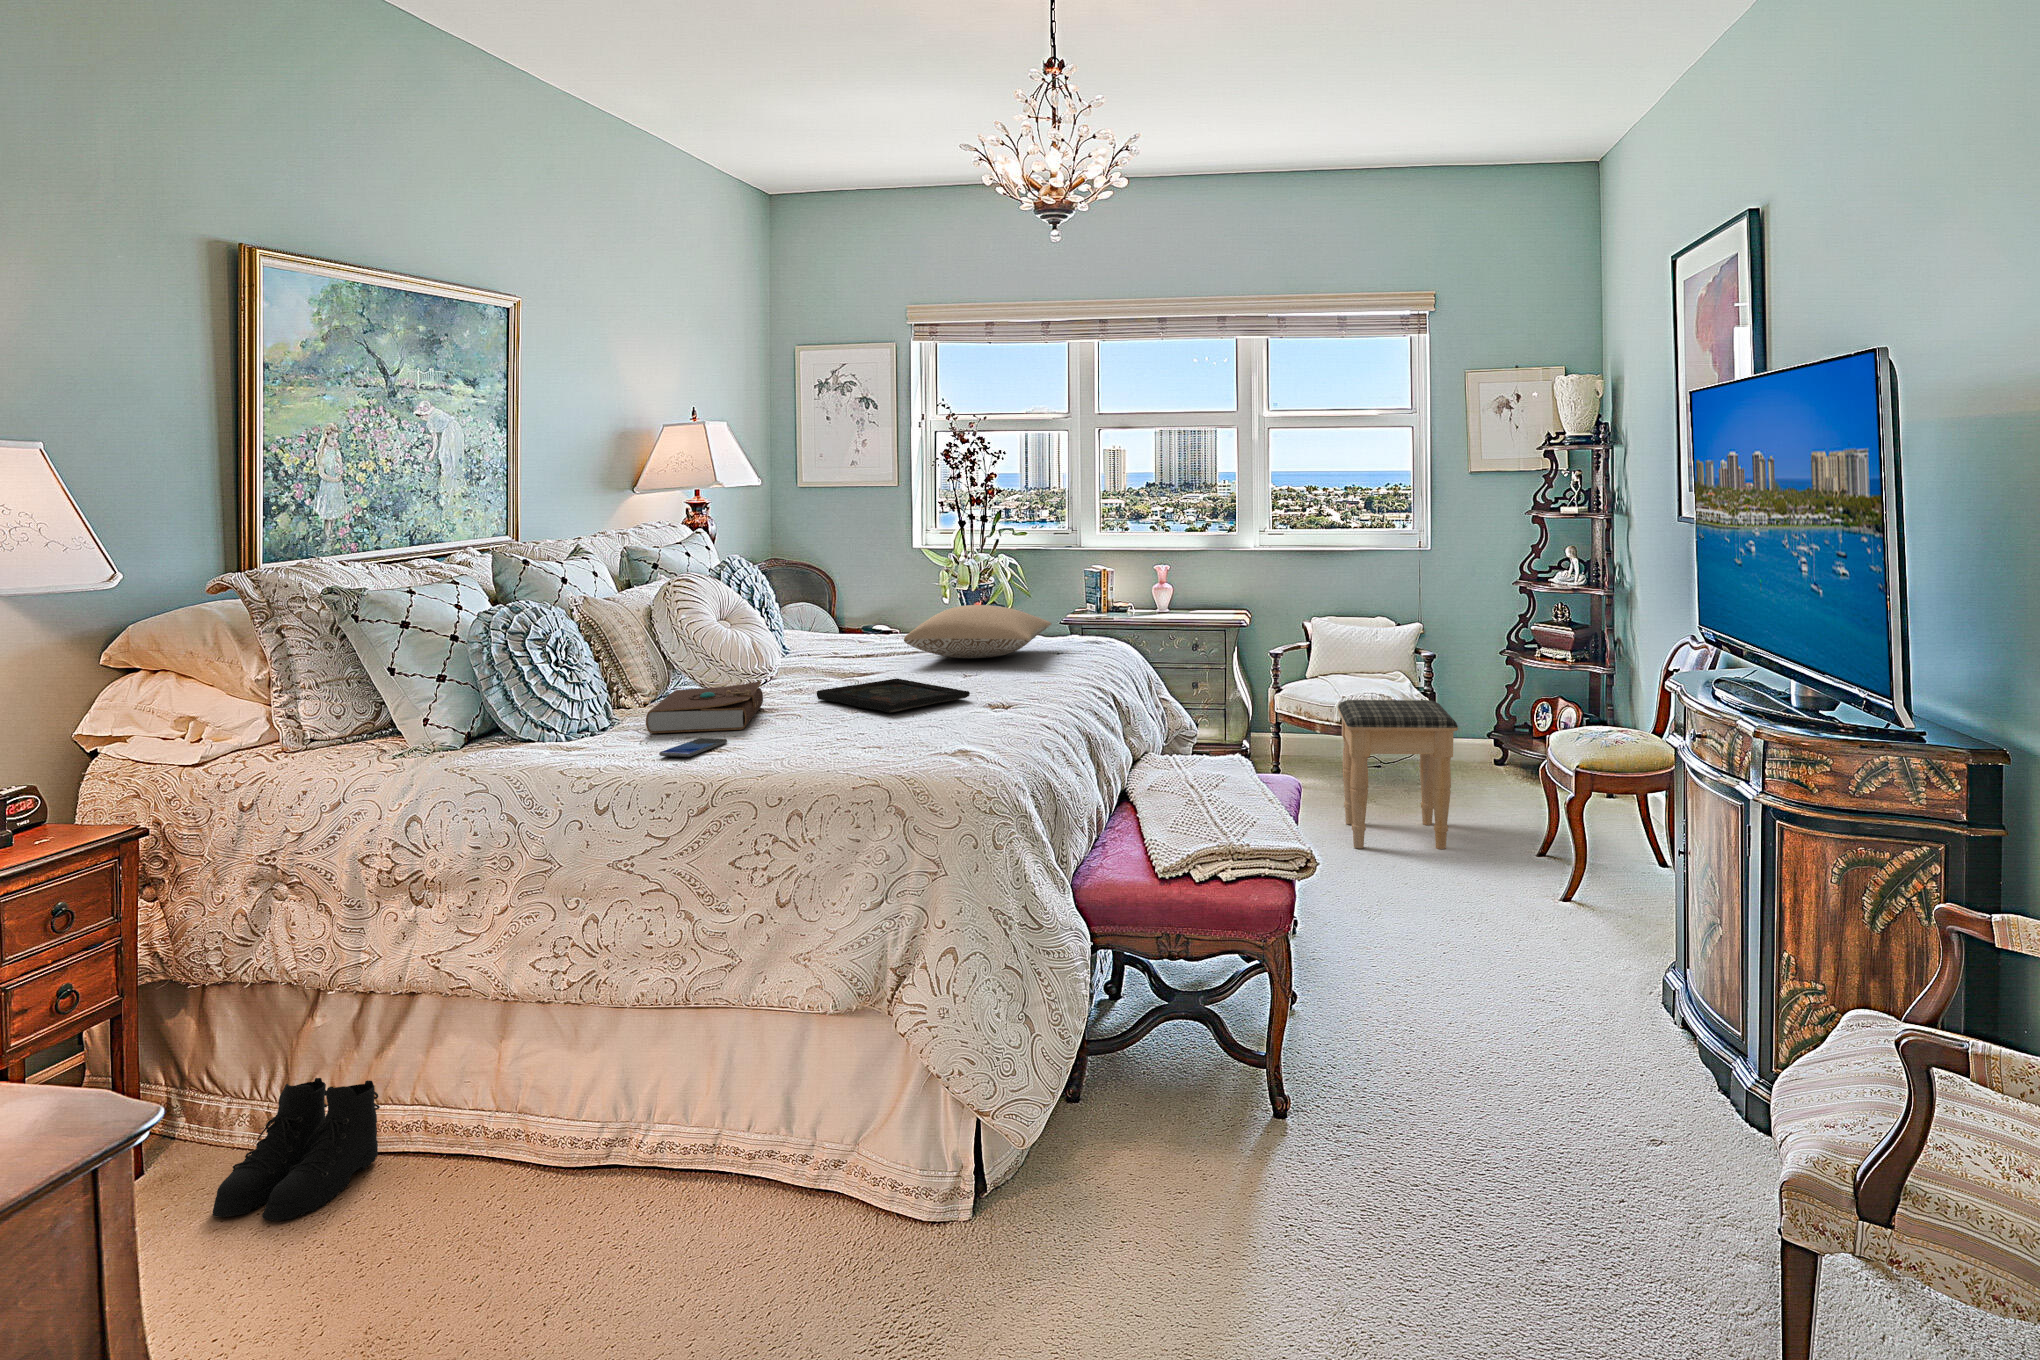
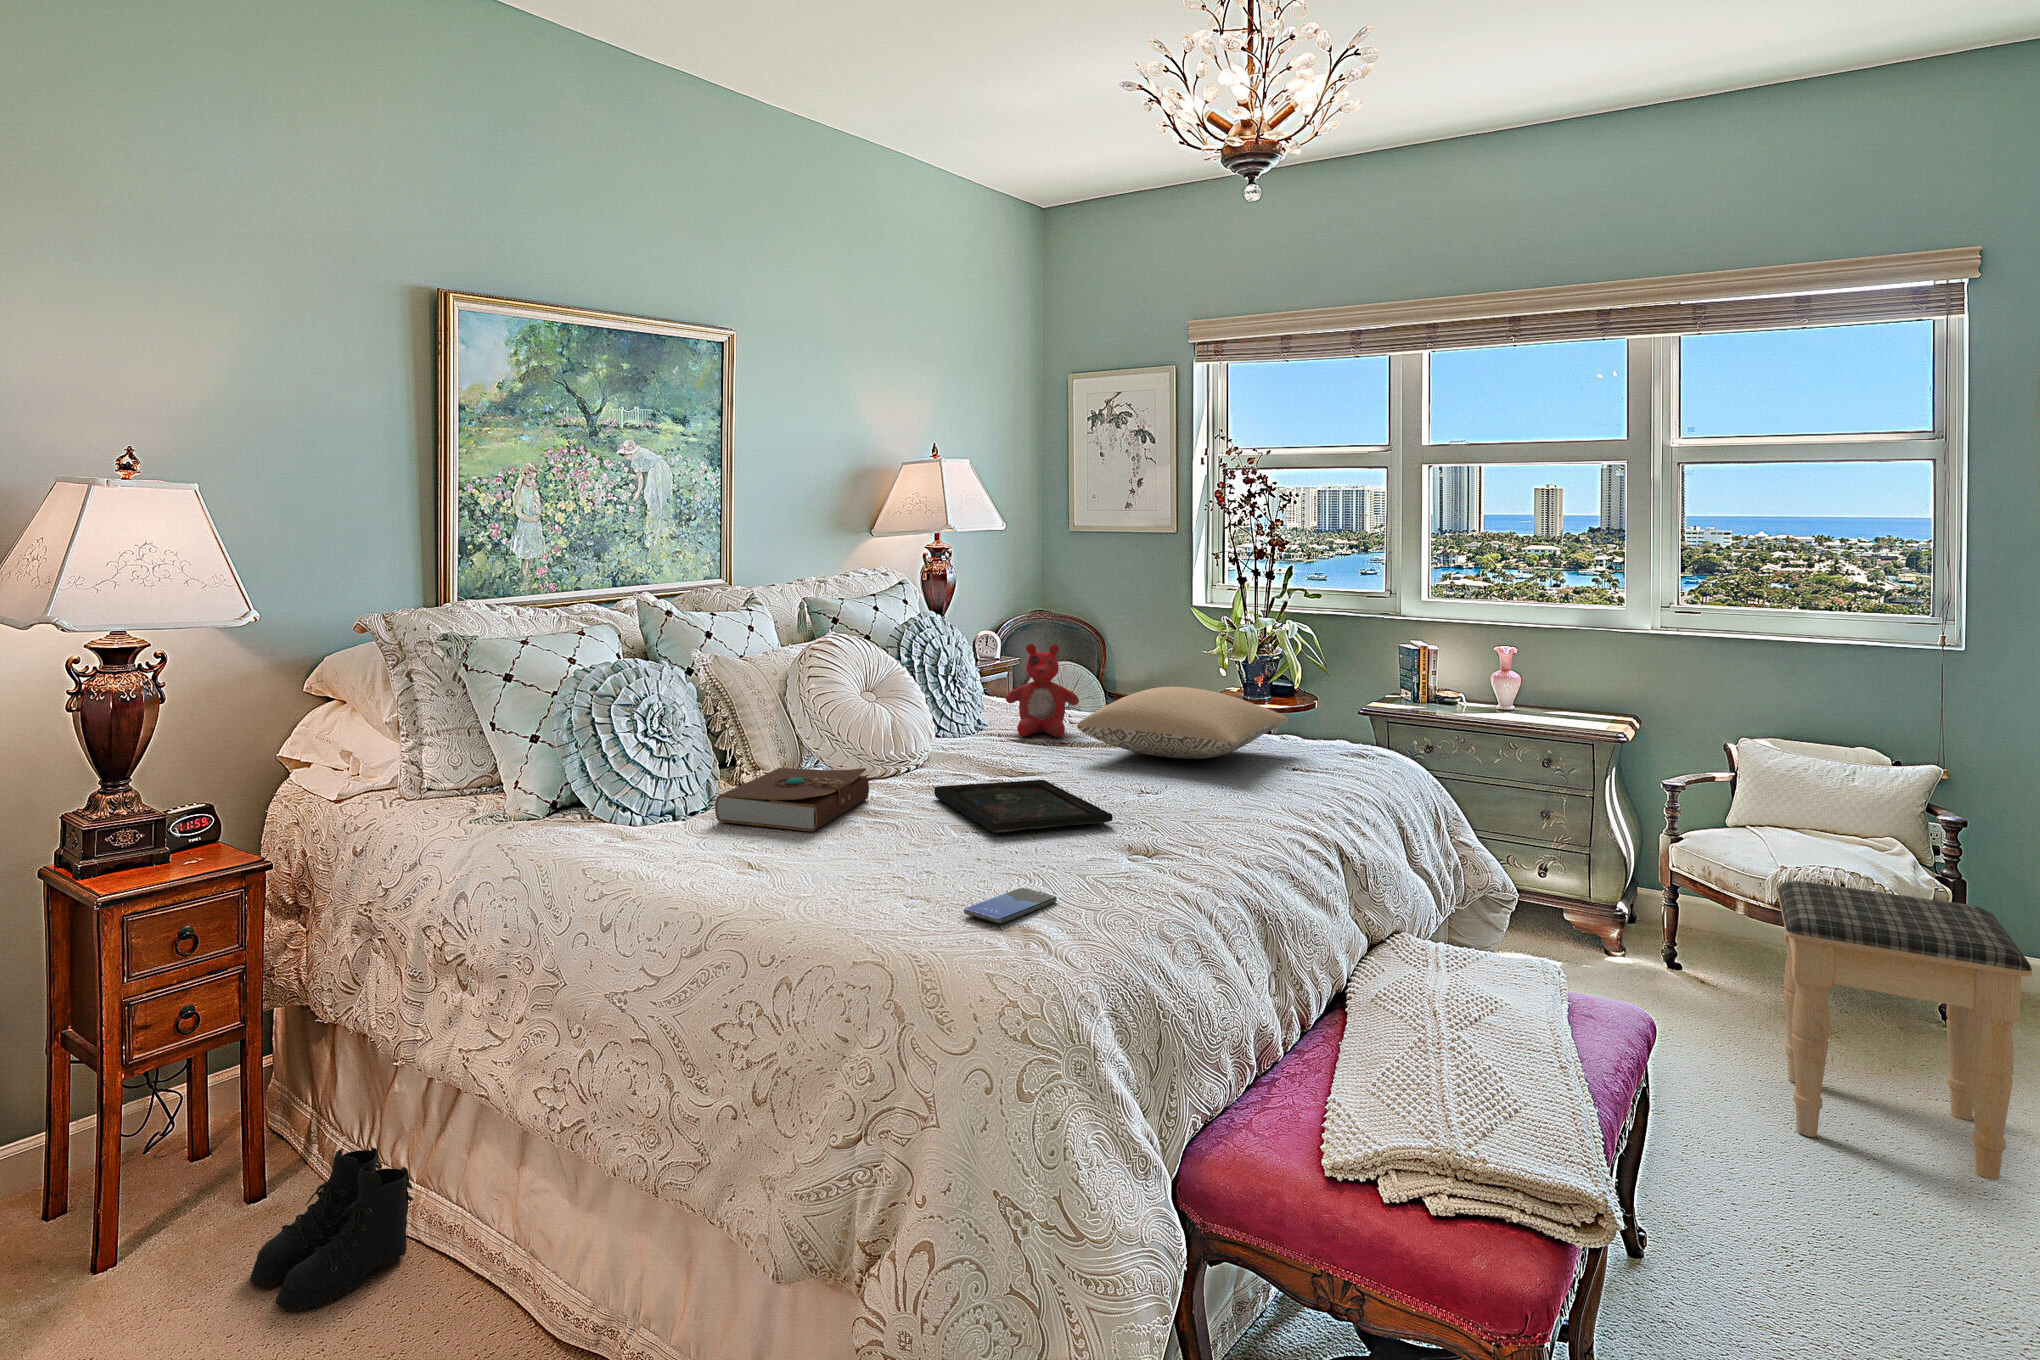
stuffed bear: none [823,579,885,656] -> present [1006,644,1079,737]
smartphone: present [659,738,727,757] -> present [964,888,1057,924]

